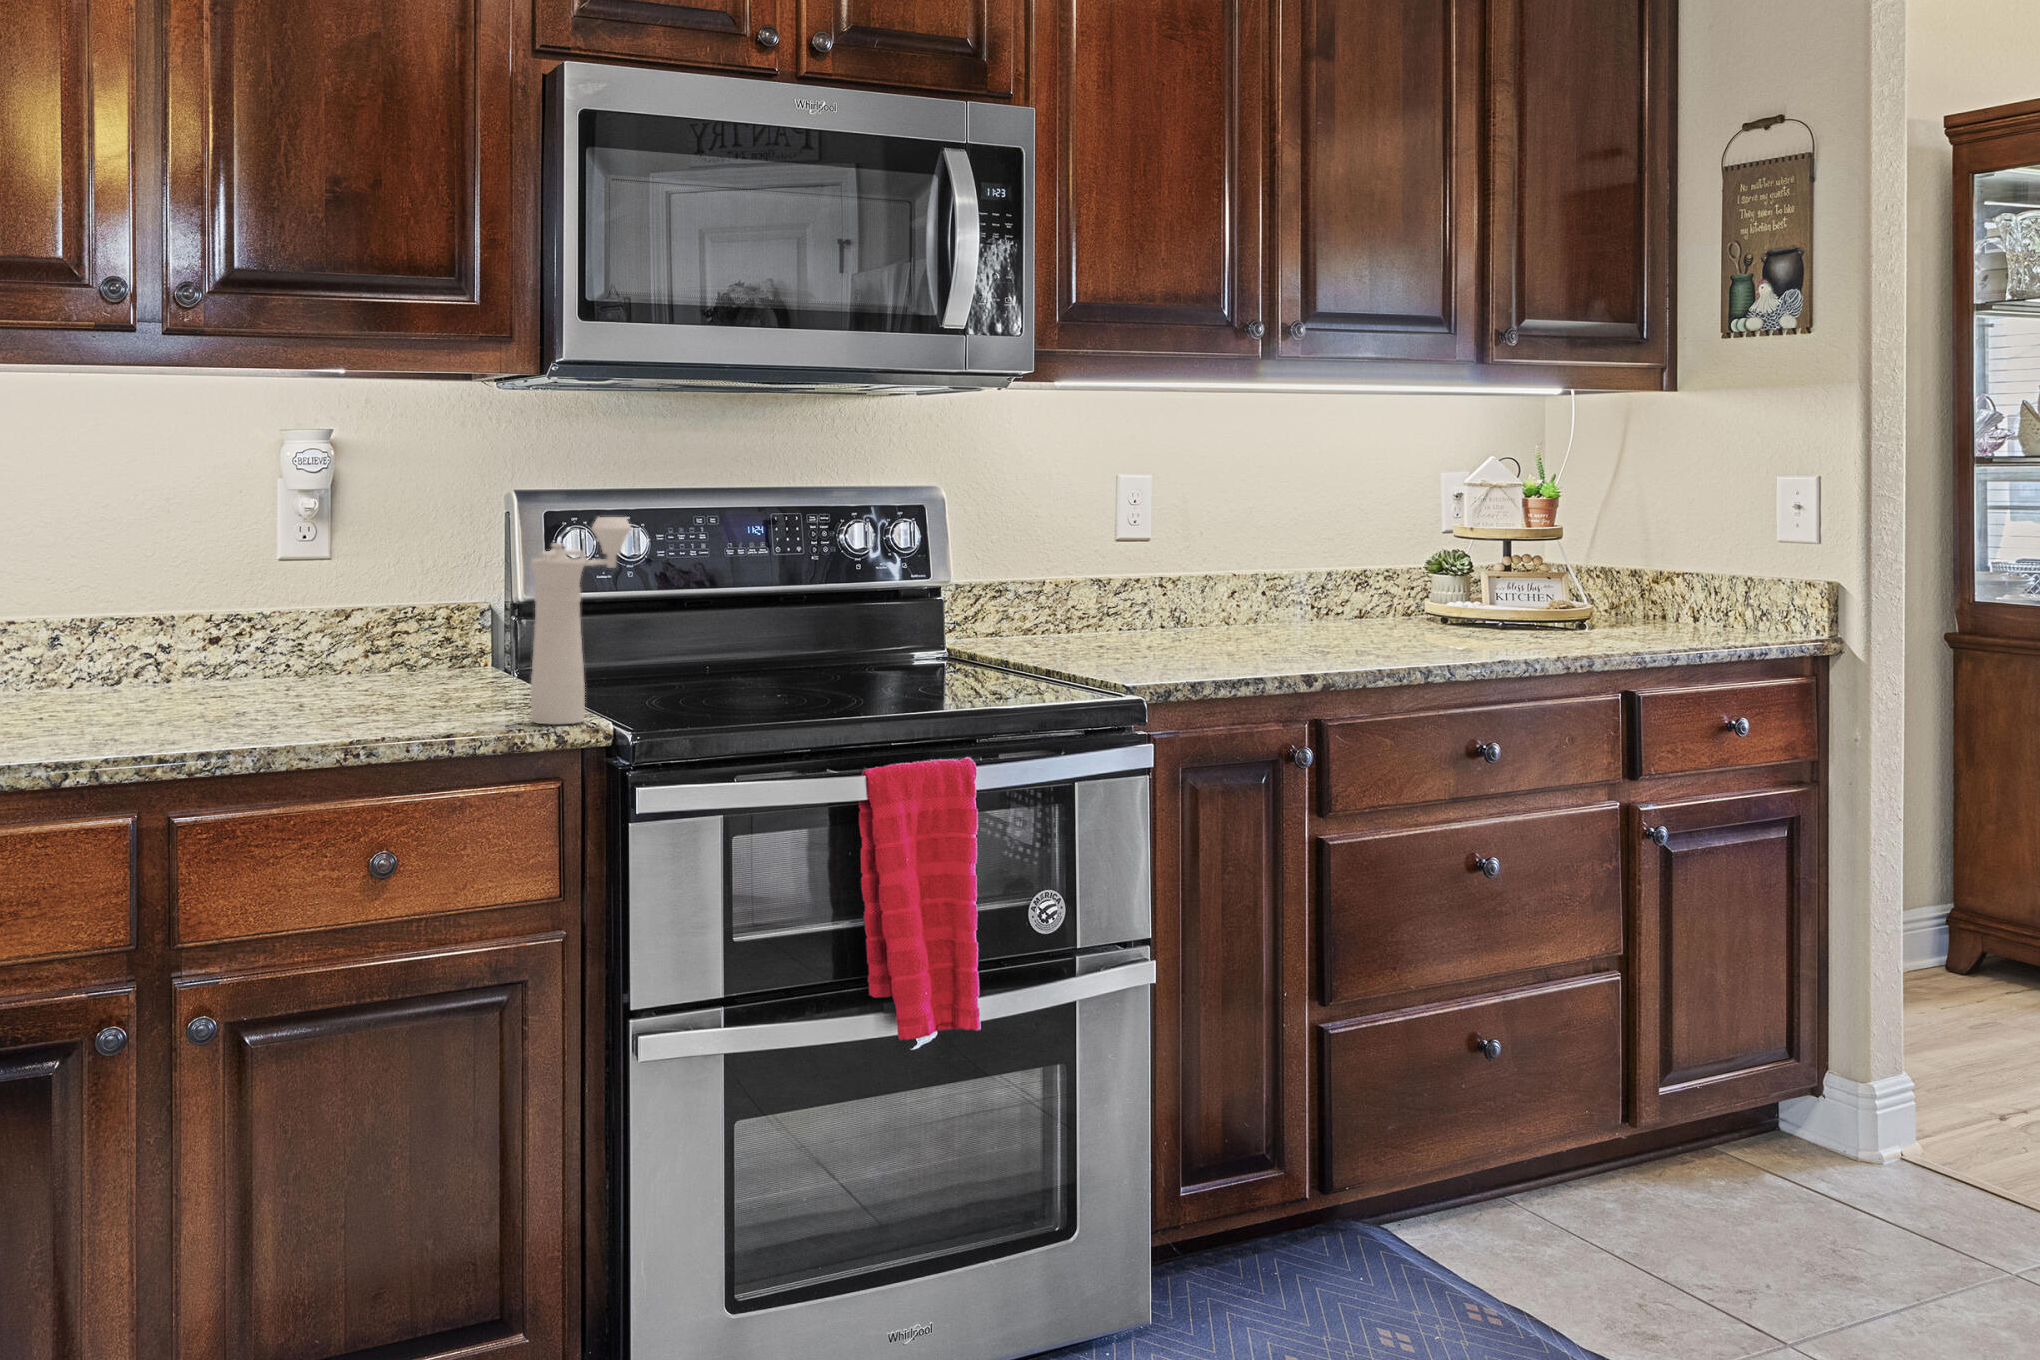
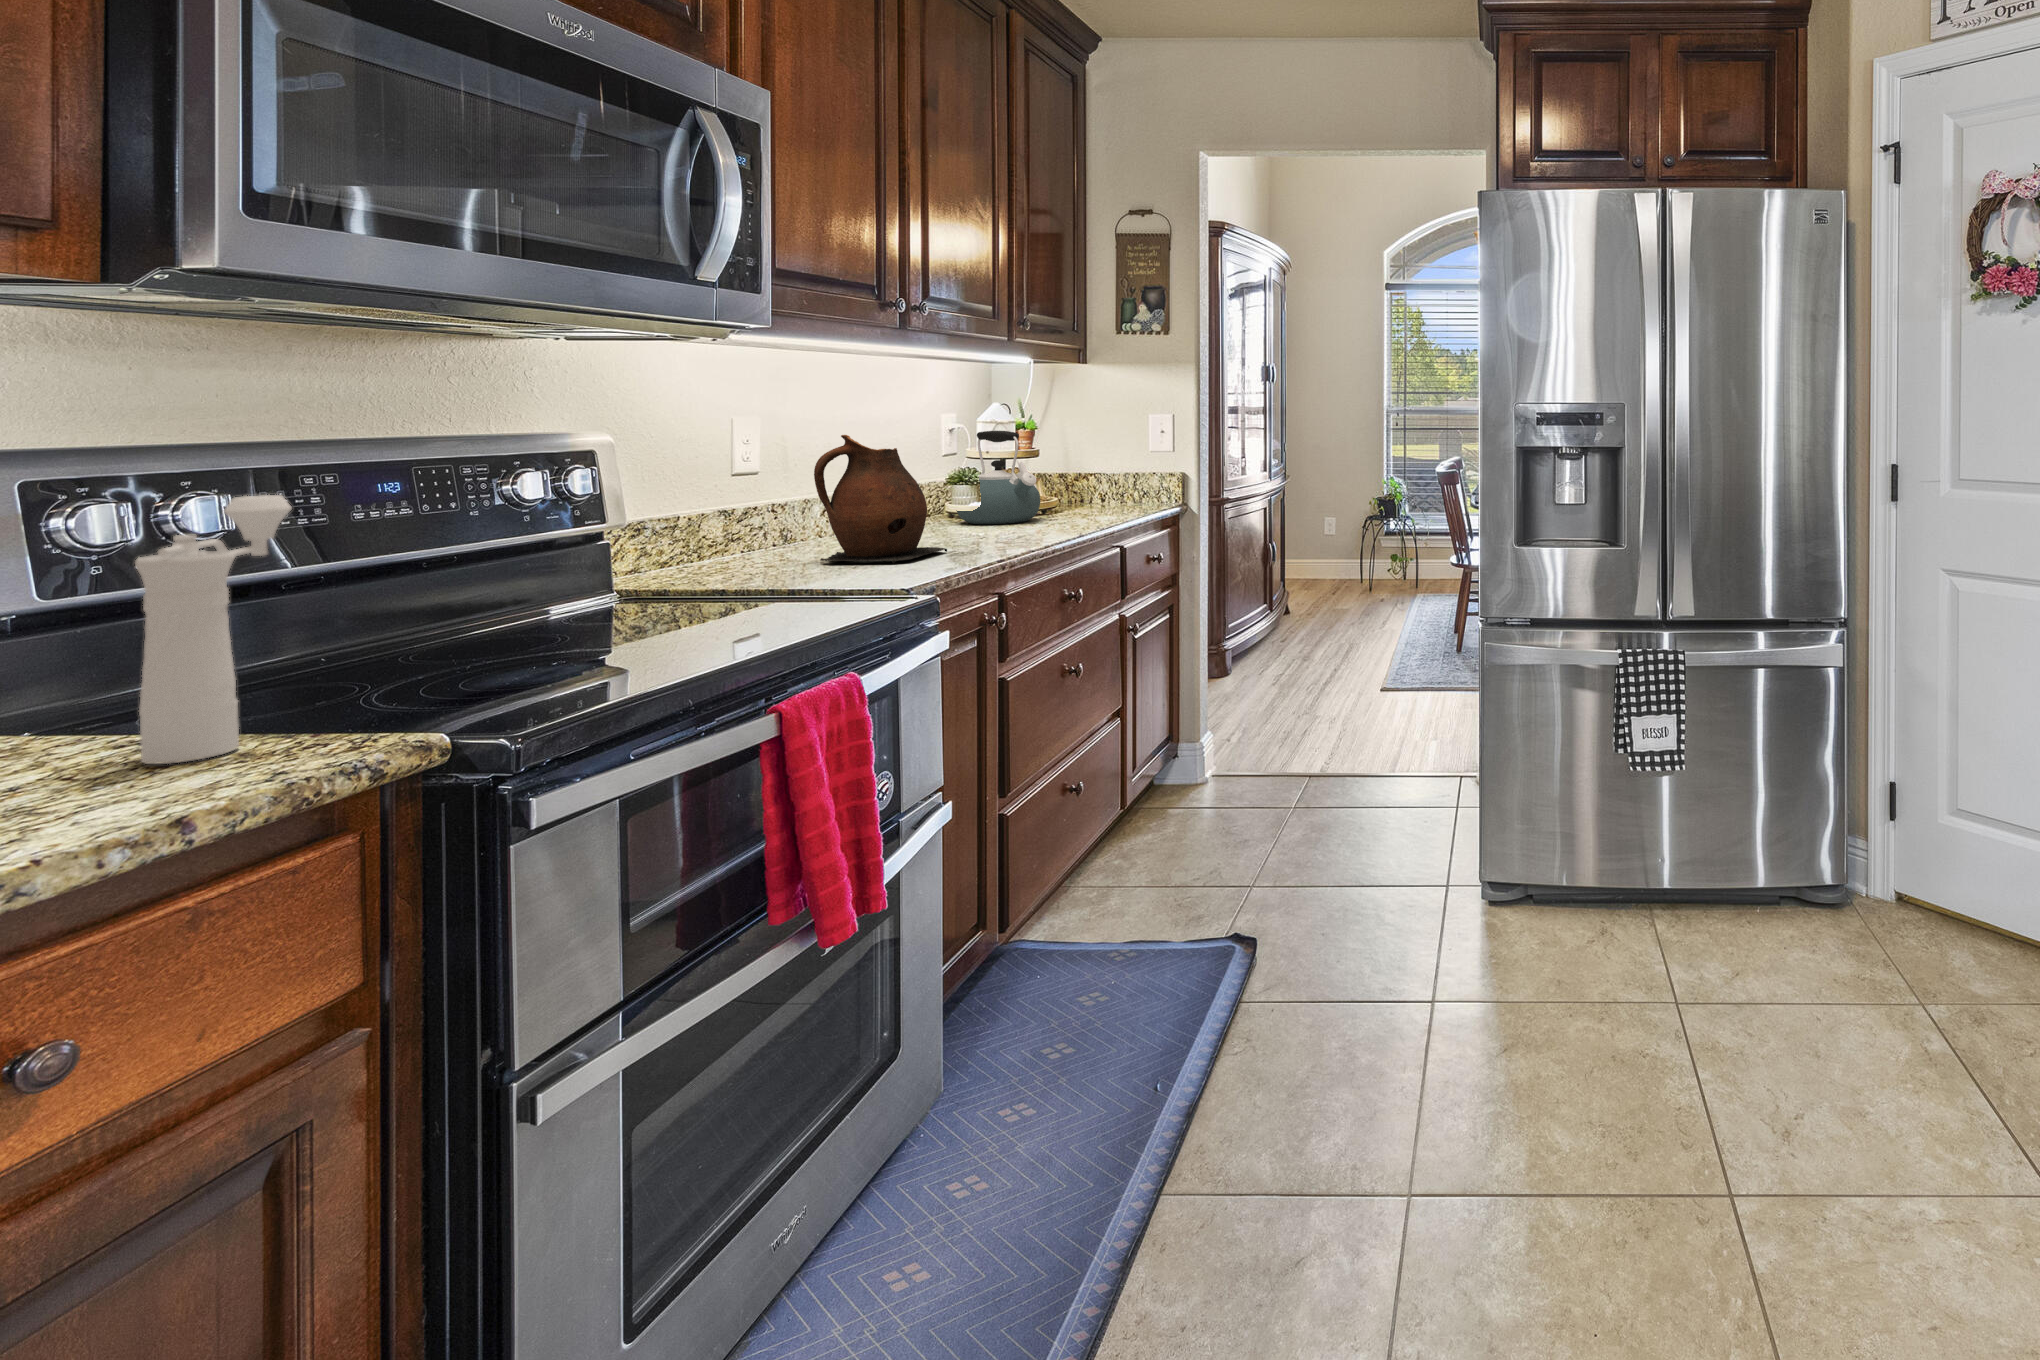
ceramic pitcher: none [1180,488,1343,660] -> present [814,435,947,563]
kettle: none [1425,492,1549,632] -> present [957,431,1040,524]

